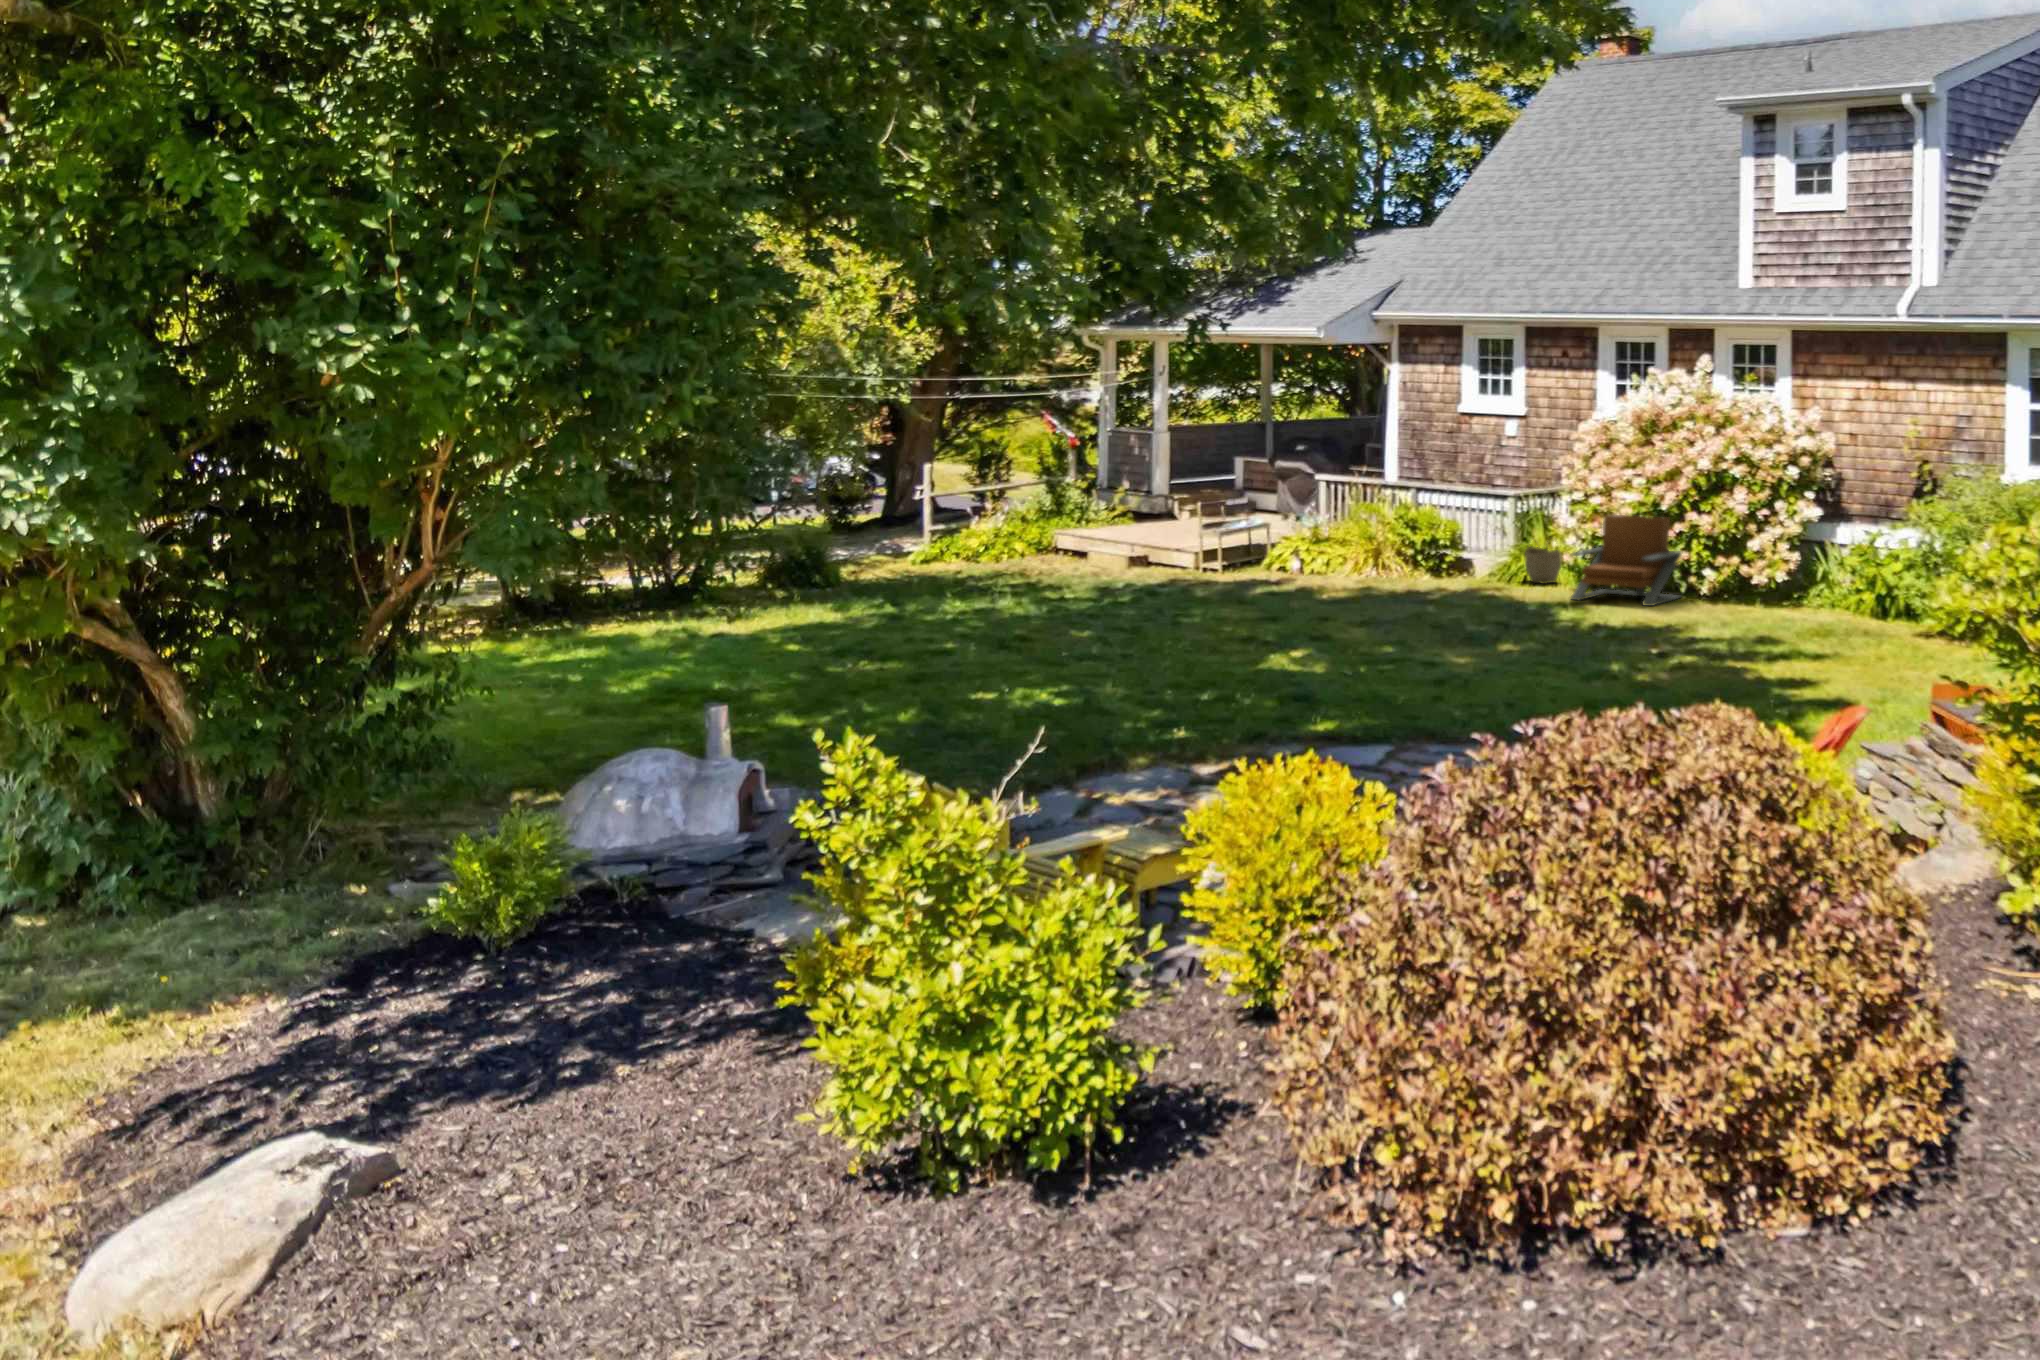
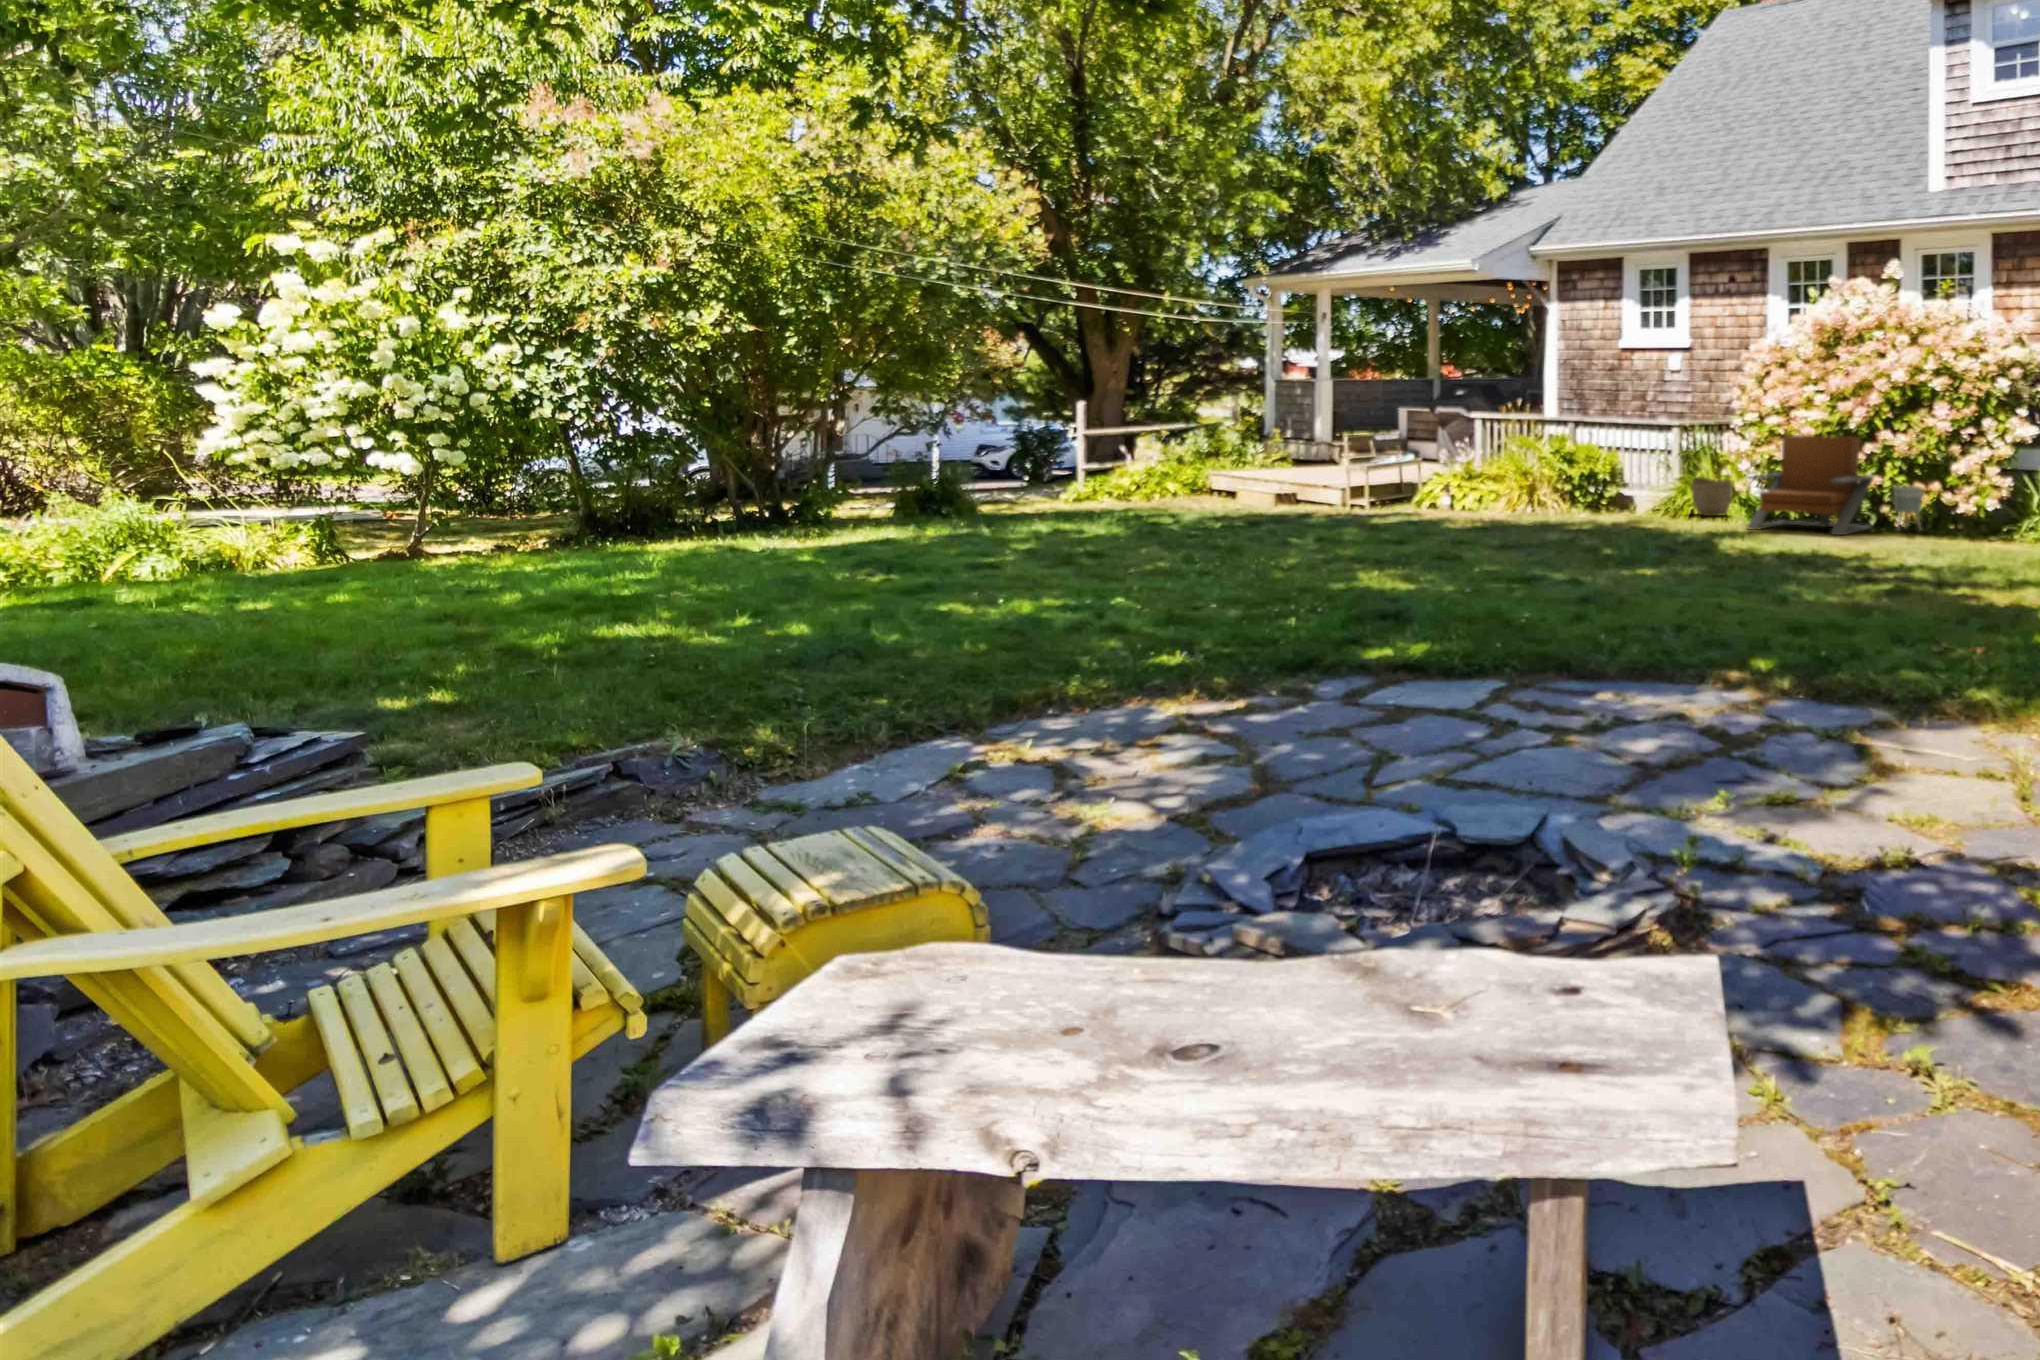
planter: none [1698,561,1723,601] -> present [1894,486,1923,529]

